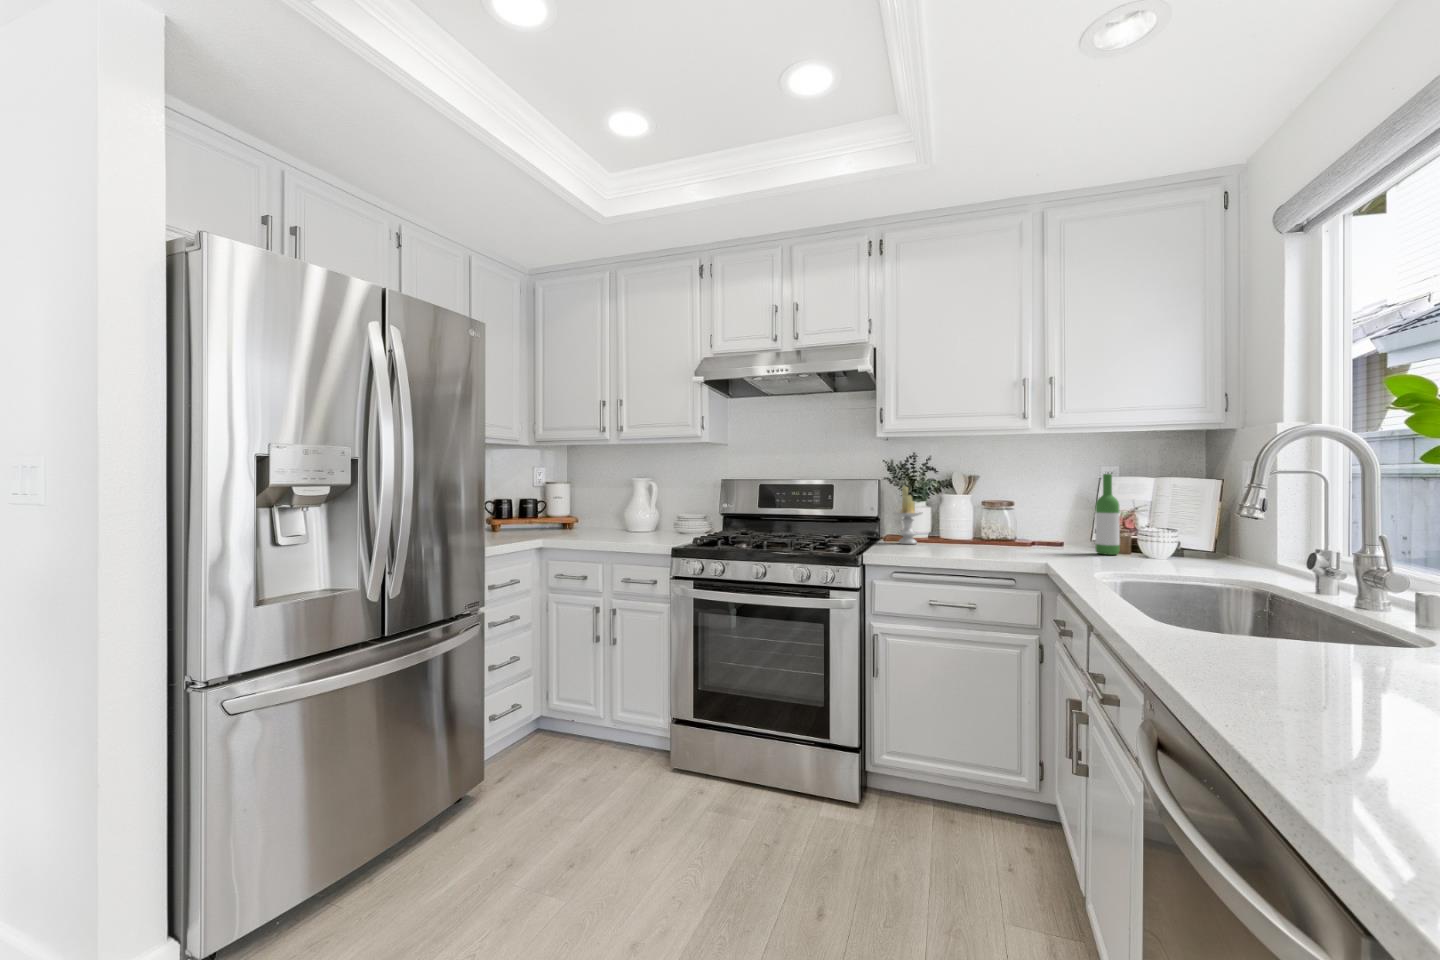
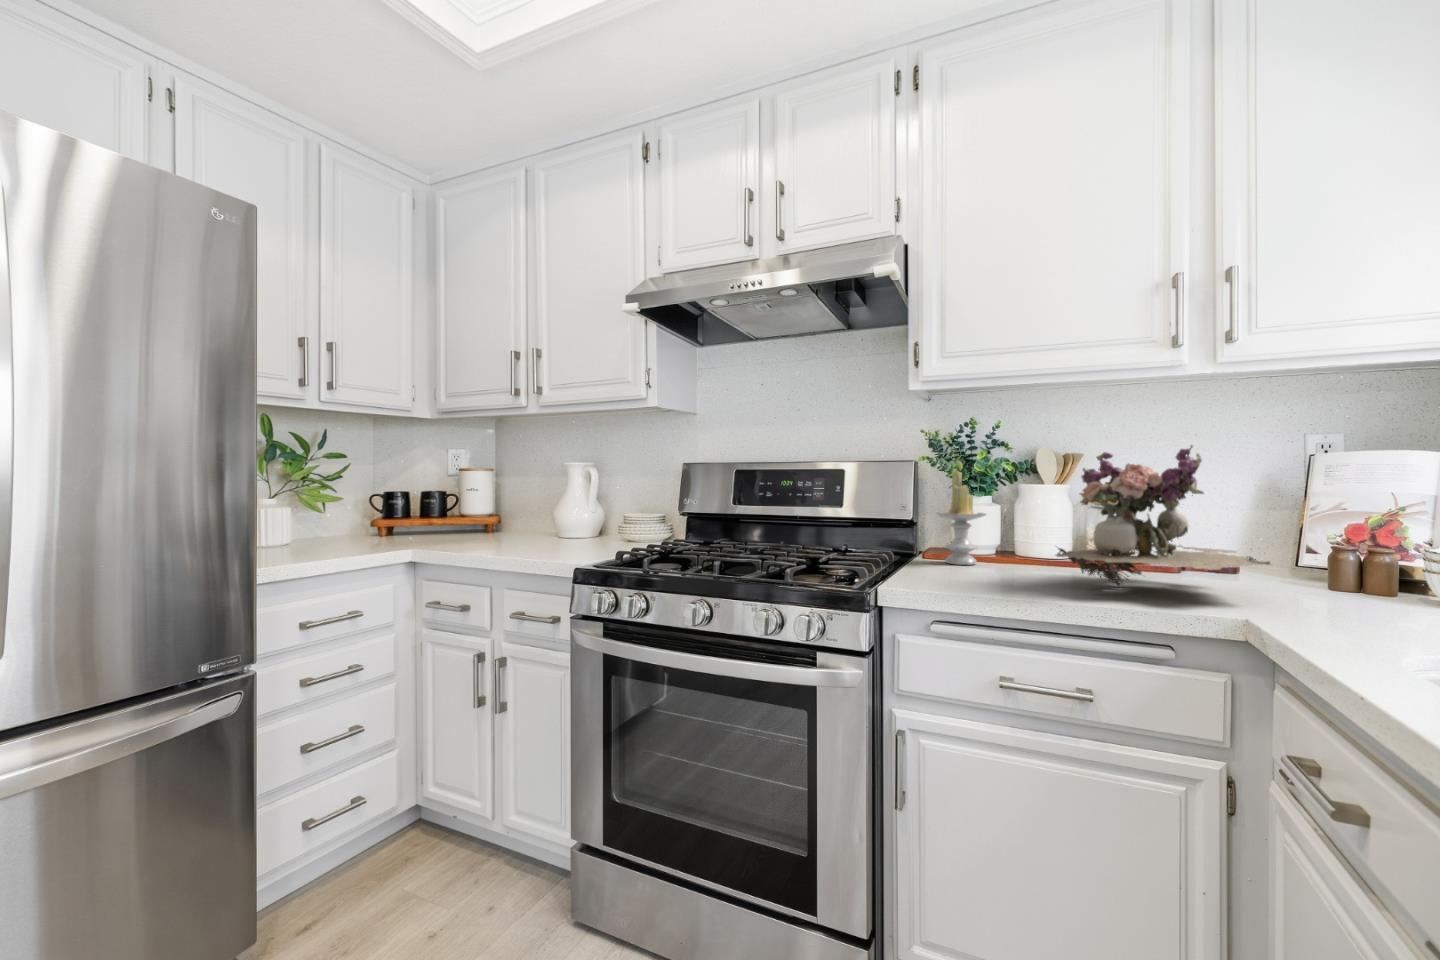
flower arrangement: none [958,473,1062,553] -> present [1056,445,1270,586]
wine bottle: present [1095,474,1120,555] -> none [1326,442,1382,598]

